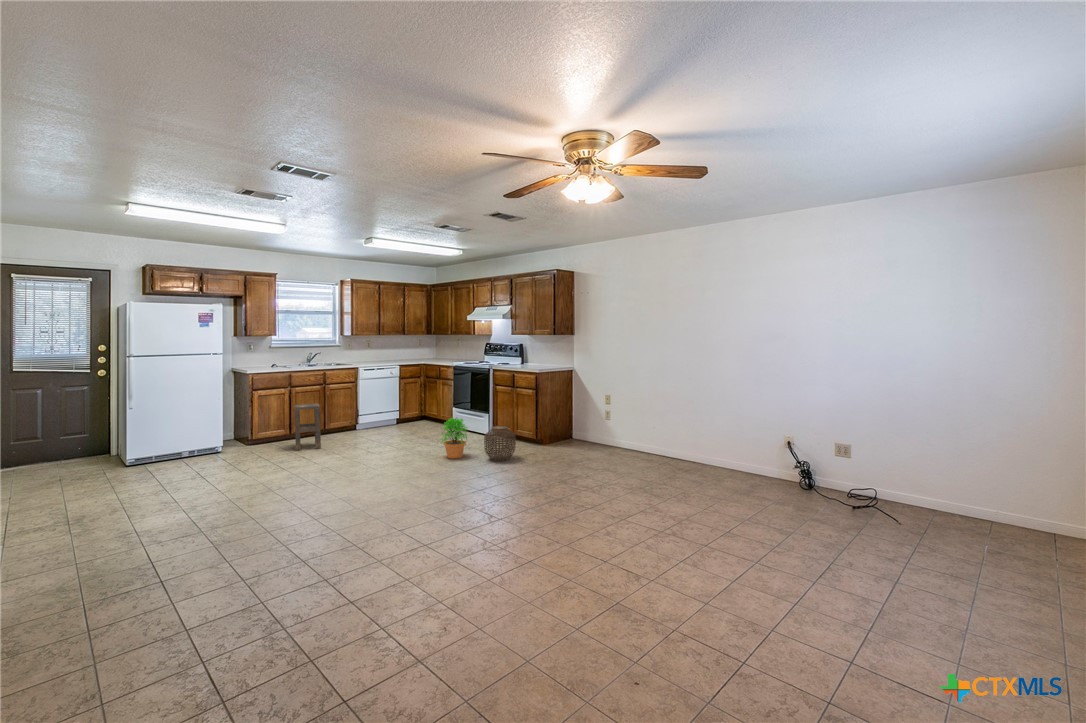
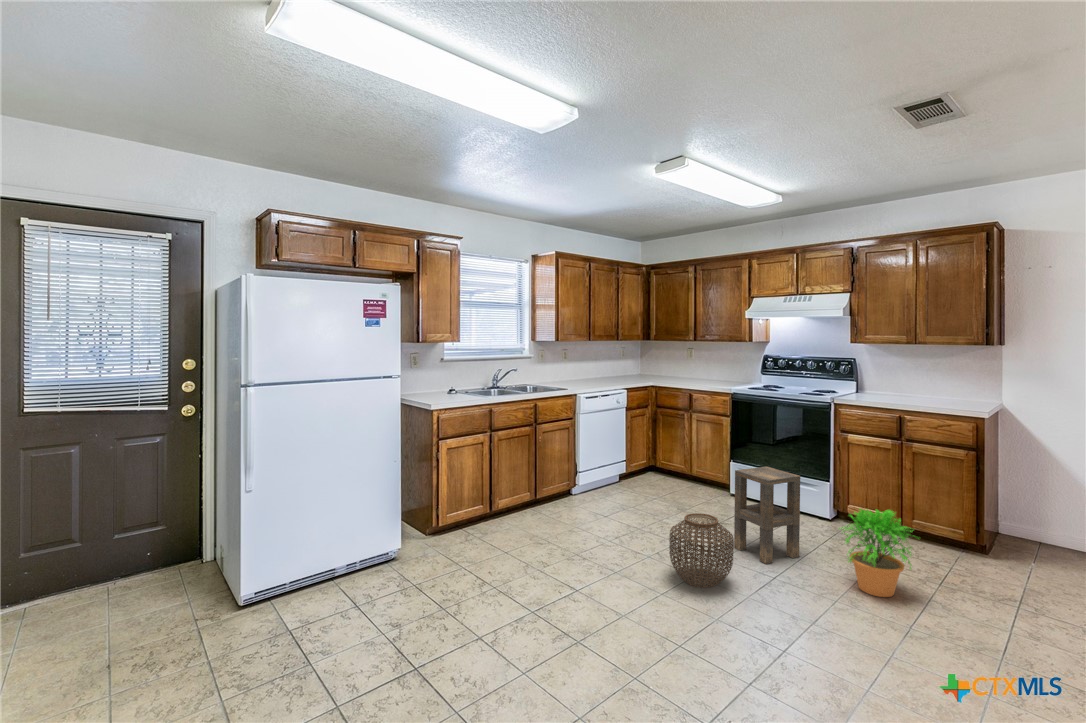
side table: present [295,403,321,451] -> present [734,466,800,564]
woven basket: present [484,426,516,461] -> present [669,513,734,588]

